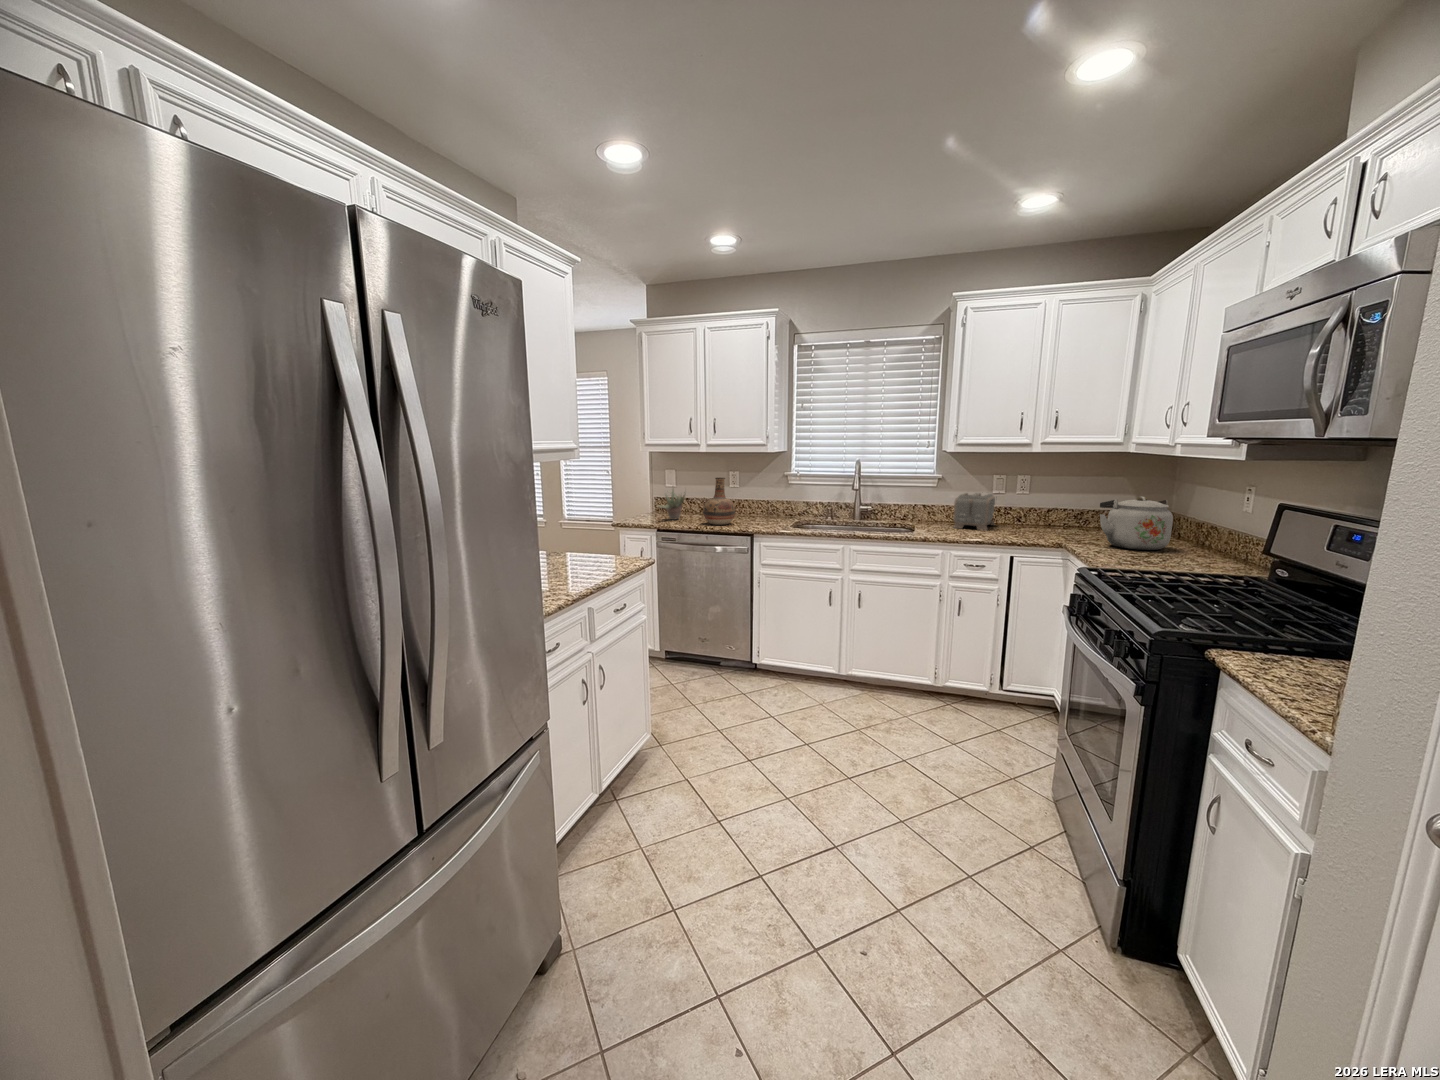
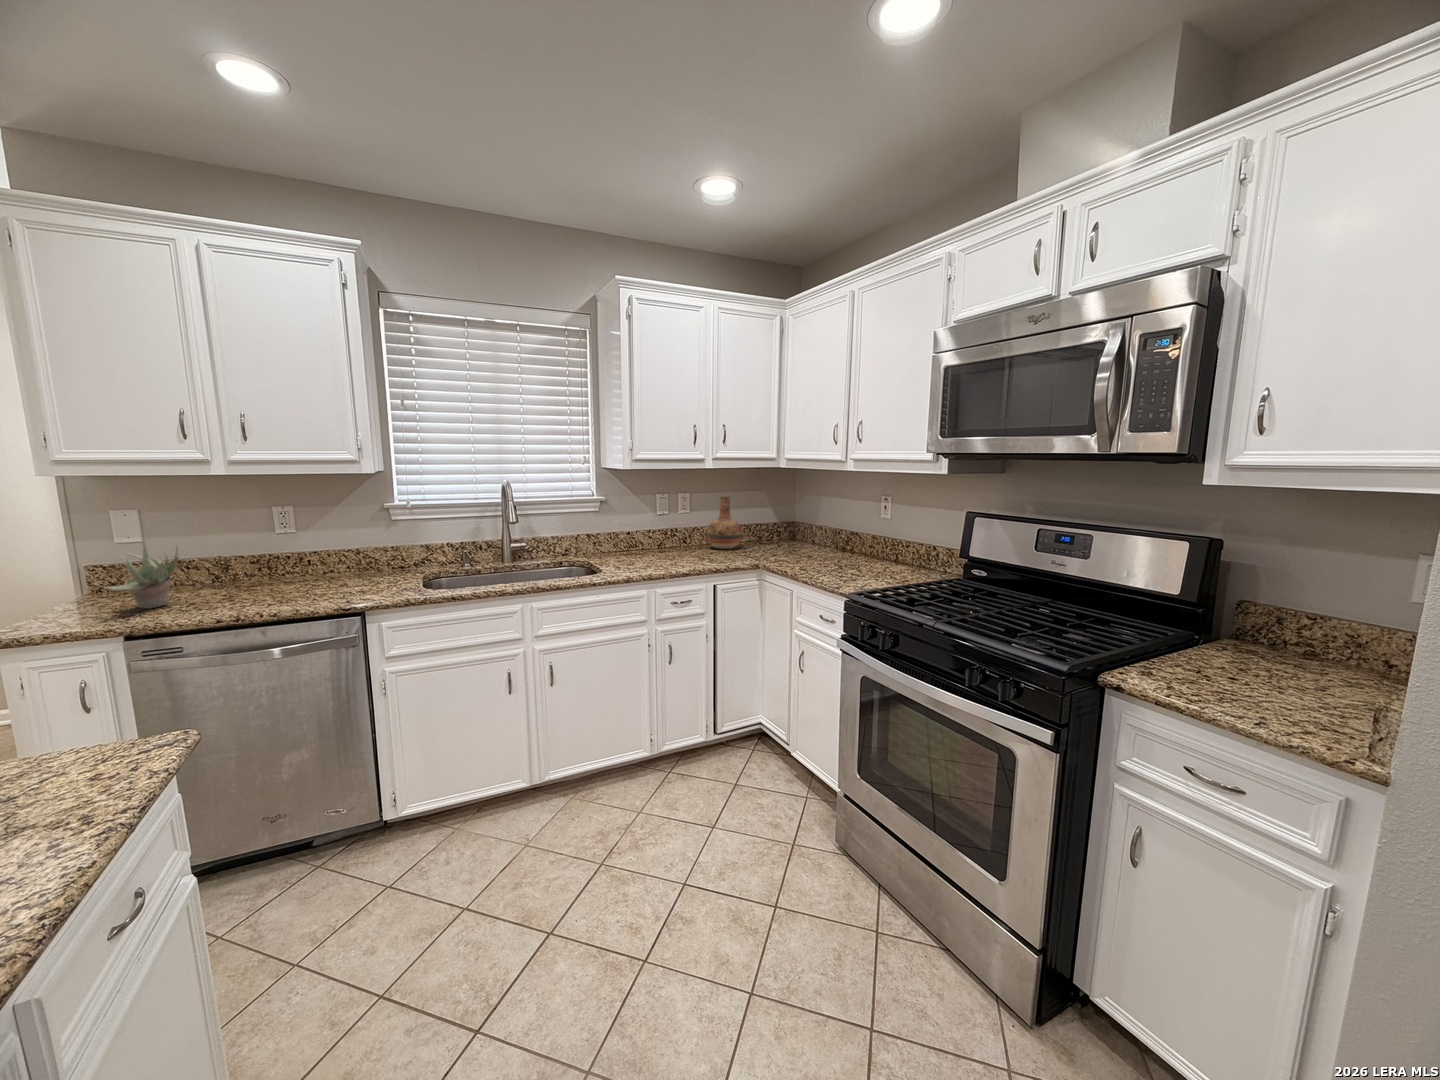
vase: present [703,478,735,525] -> present [707,497,742,549]
toaster: present [953,492,995,530] -> none [626,514,667,558]
kettle: present [1100,496,1173,550] -> none [778,510,838,561]

